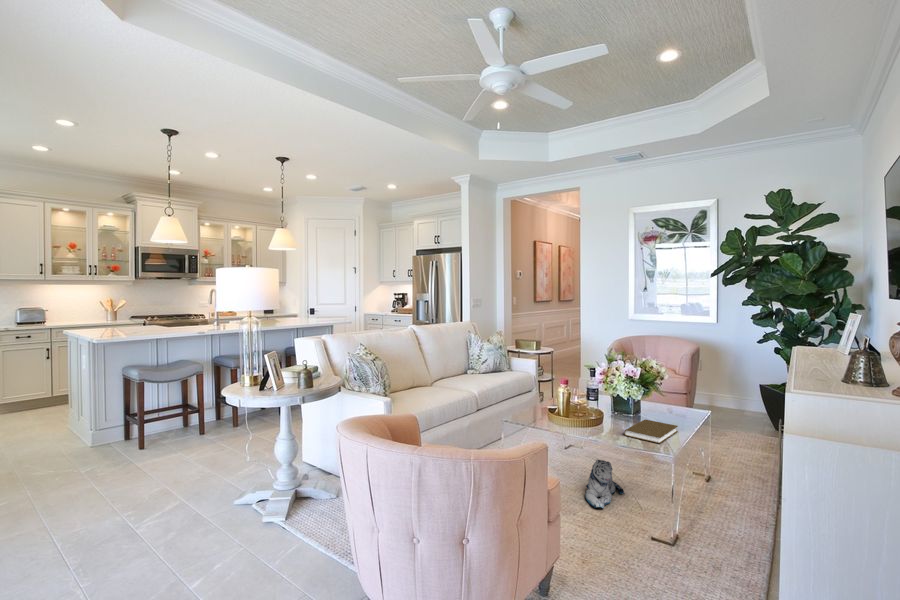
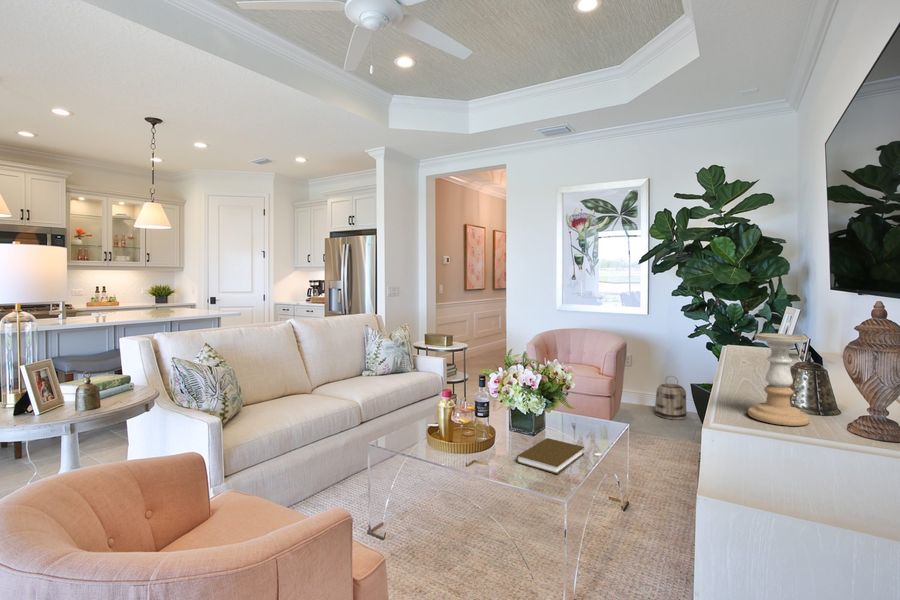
candle holder: none [820,330,866,392] -> present [748,333,810,426]
basket: none [725,378,757,417] -> present [655,377,687,420]
plush toy: present [585,460,624,508] -> none [470,491,520,557]

